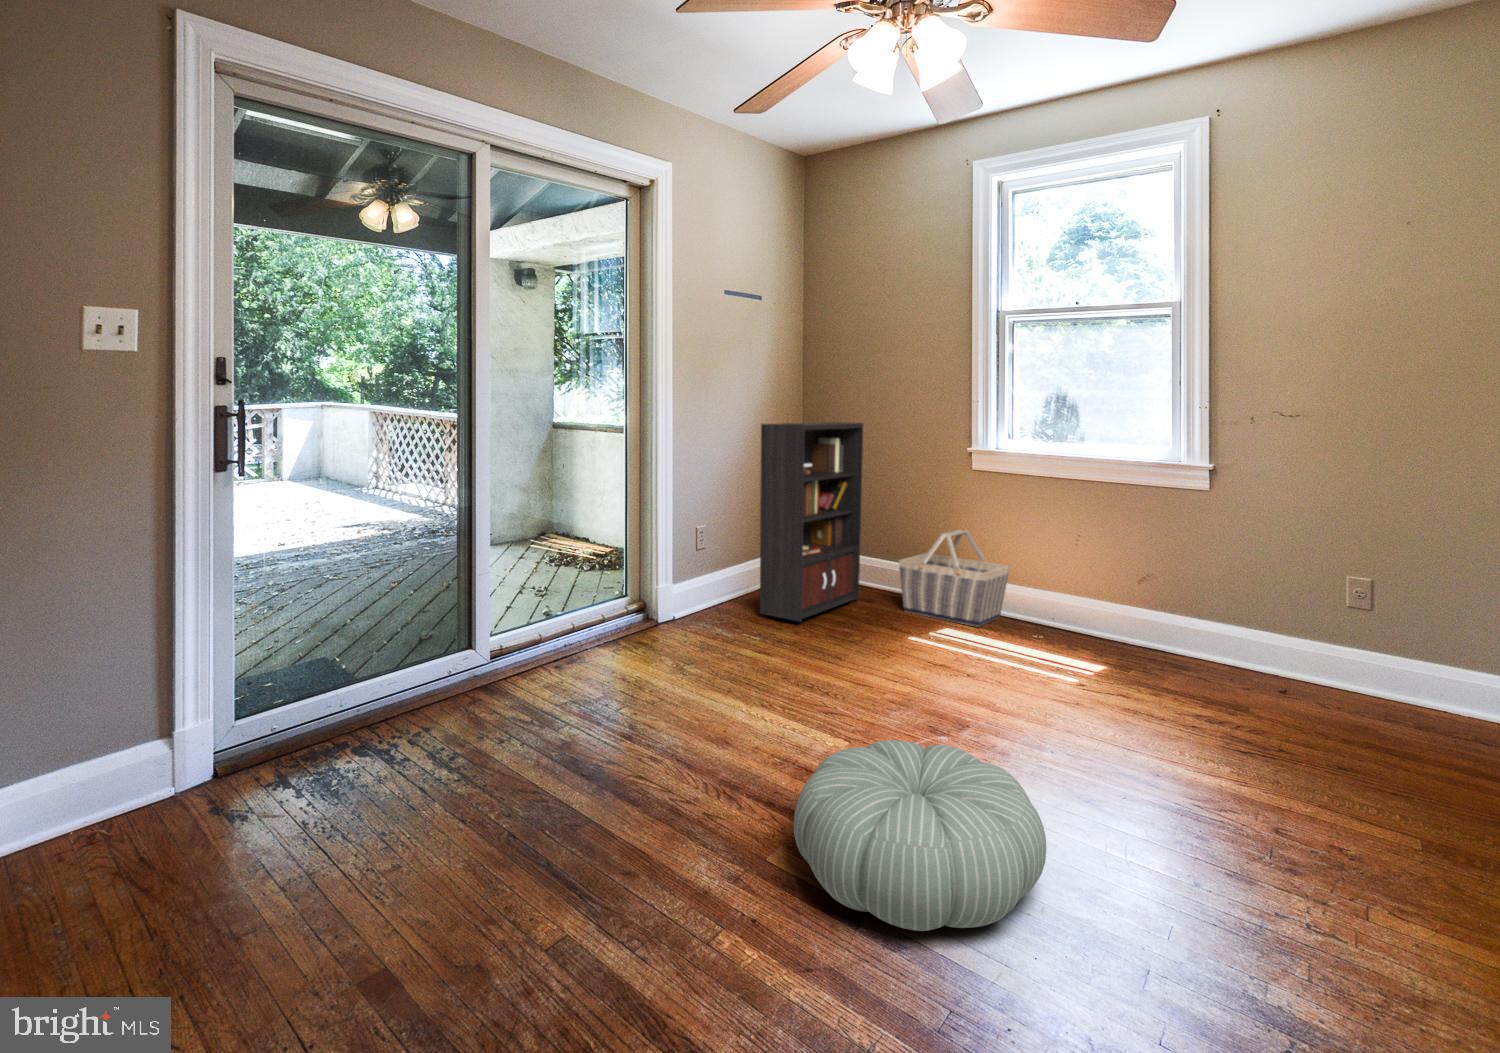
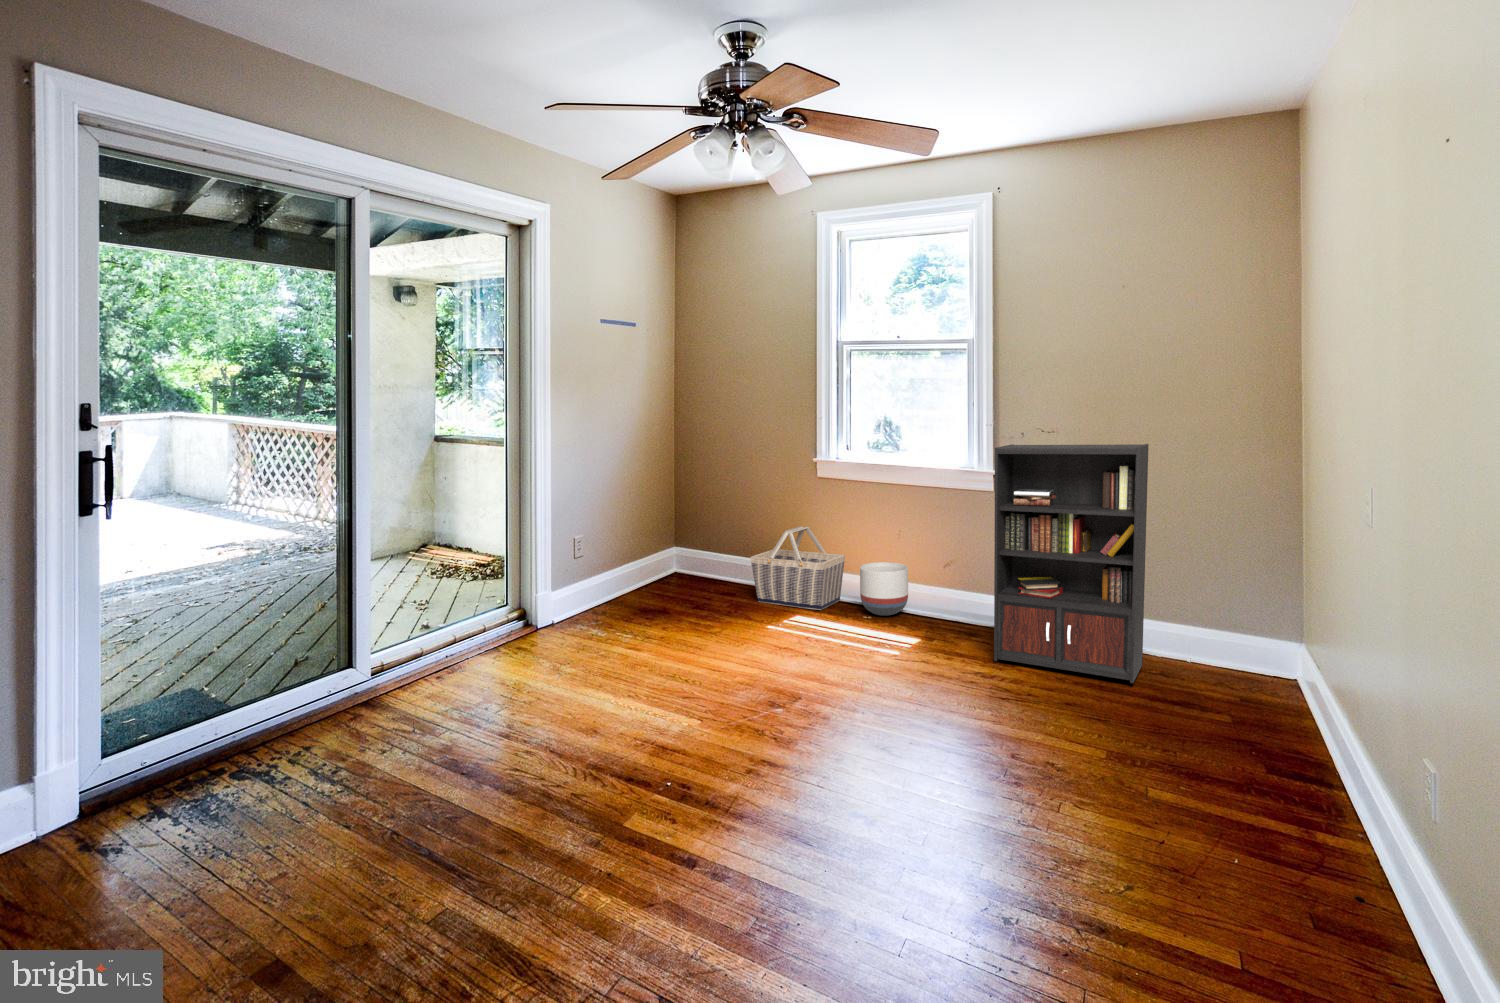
bookcase: present [760,422,863,622] -> present [994,444,1191,683]
planter: none [1028,577,1089,640] -> present [860,562,908,616]
pouf: present [794,740,1046,931] -> none [644,712,848,864]

